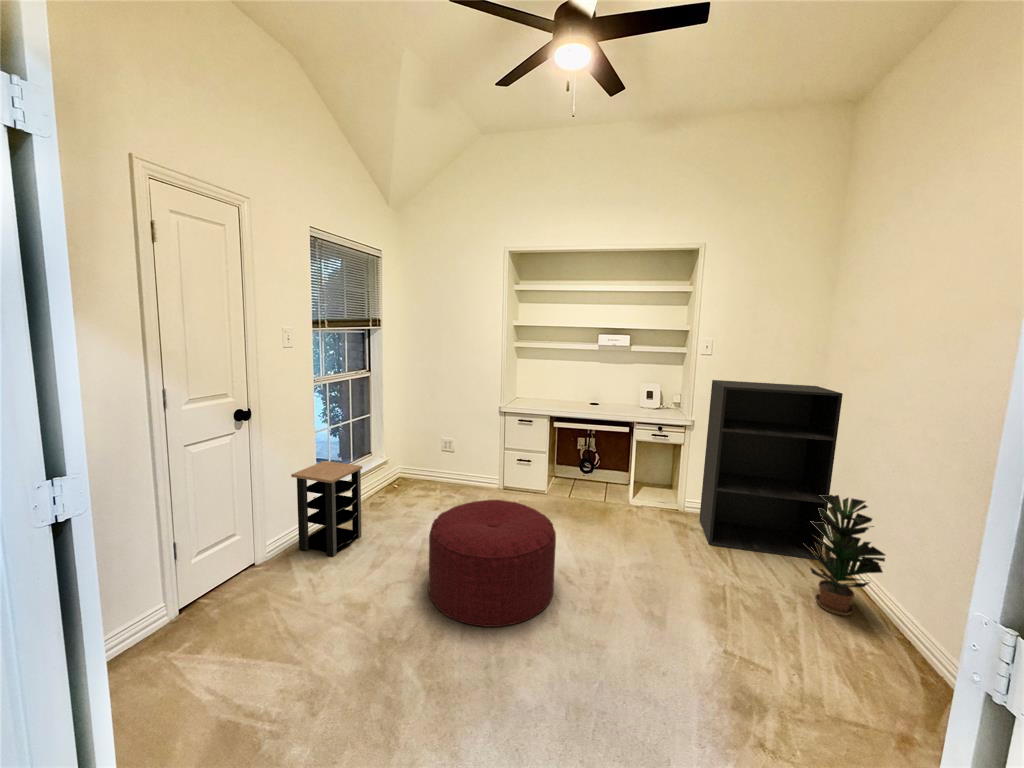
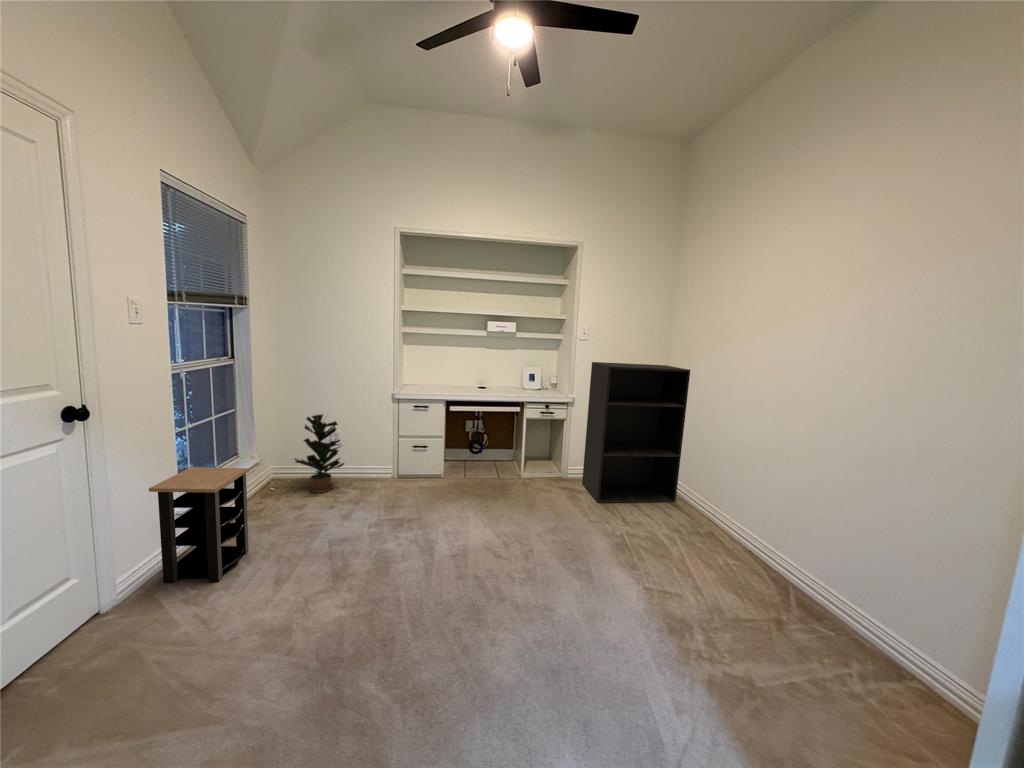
potted plant: present [805,495,885,616] -> present [295,414,344,493]
ottoman: present [429,500,556,627] -> none [357,487,492,618]

